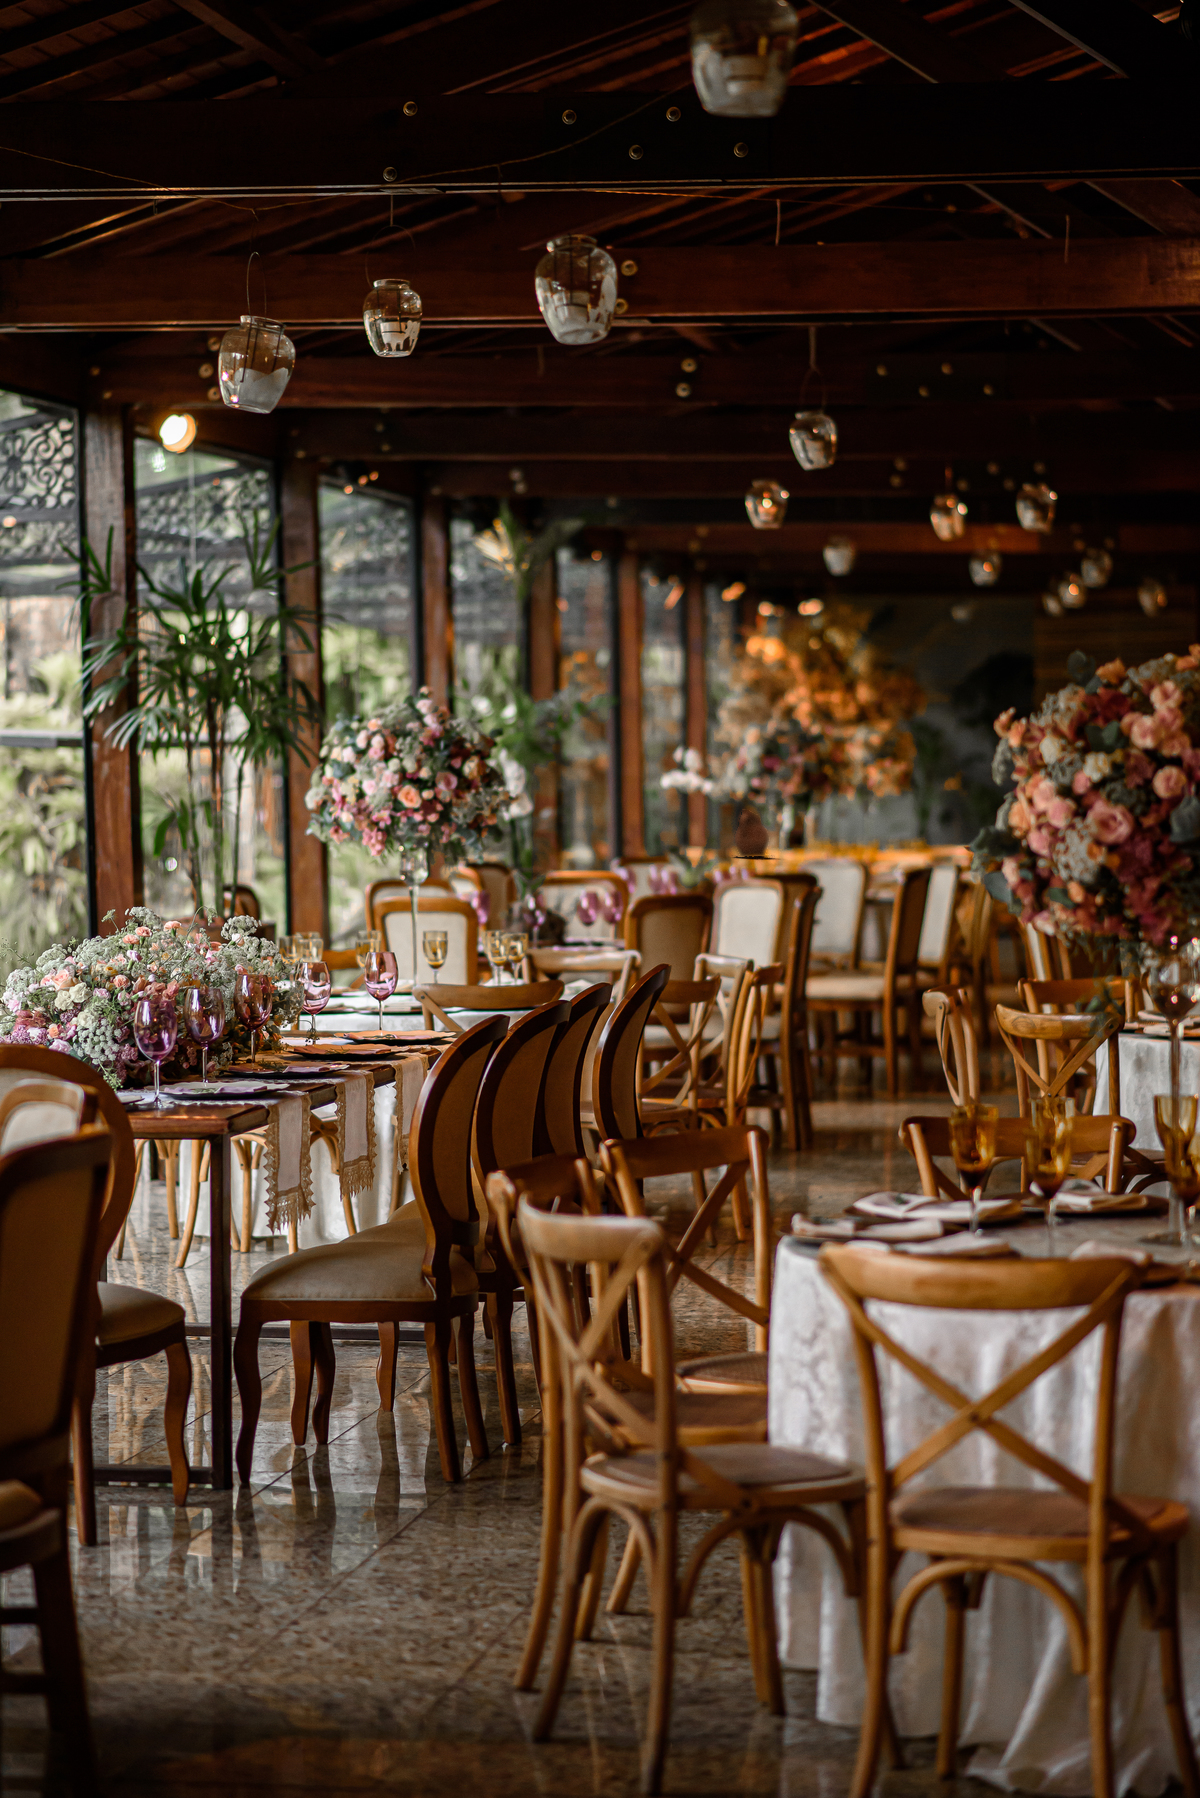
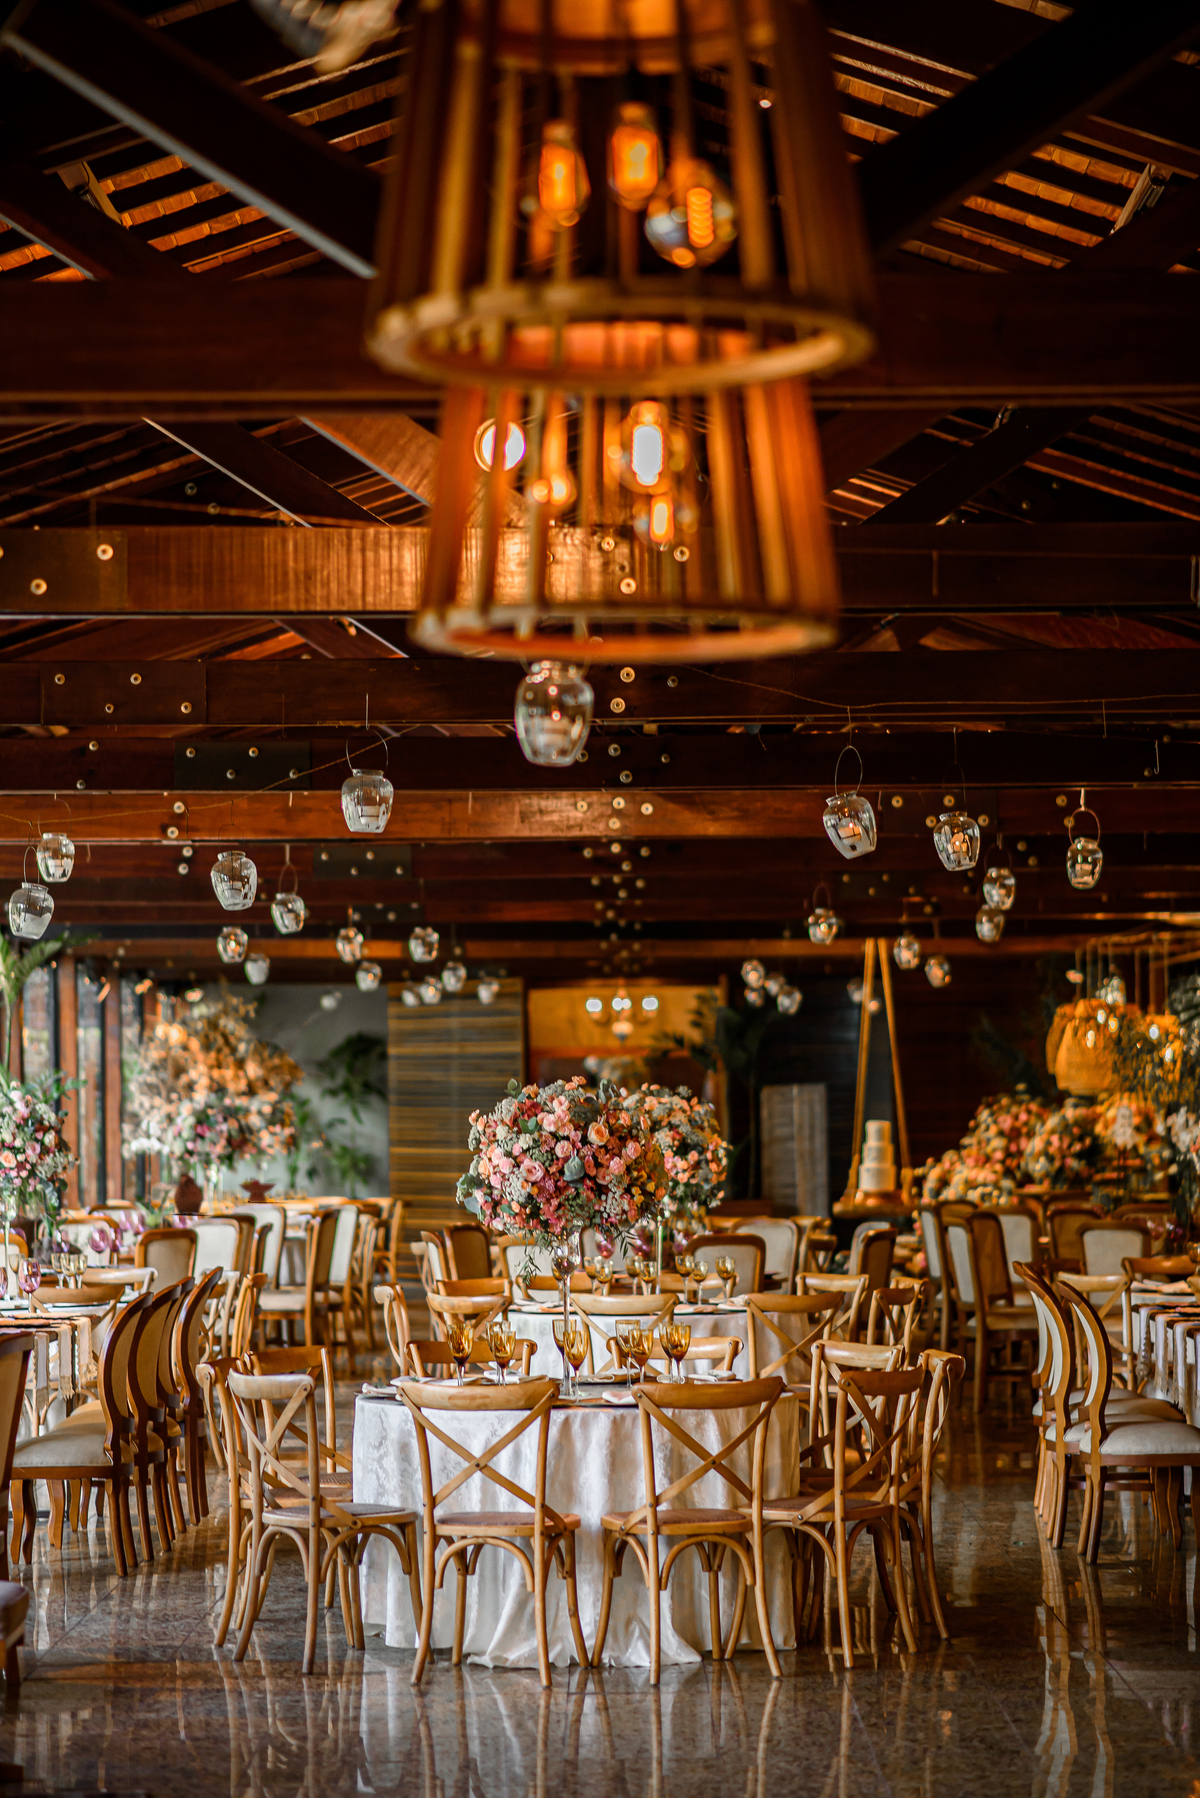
fruit bowl: none [840,812,883,840] -> present [240,1178,275,1203]

